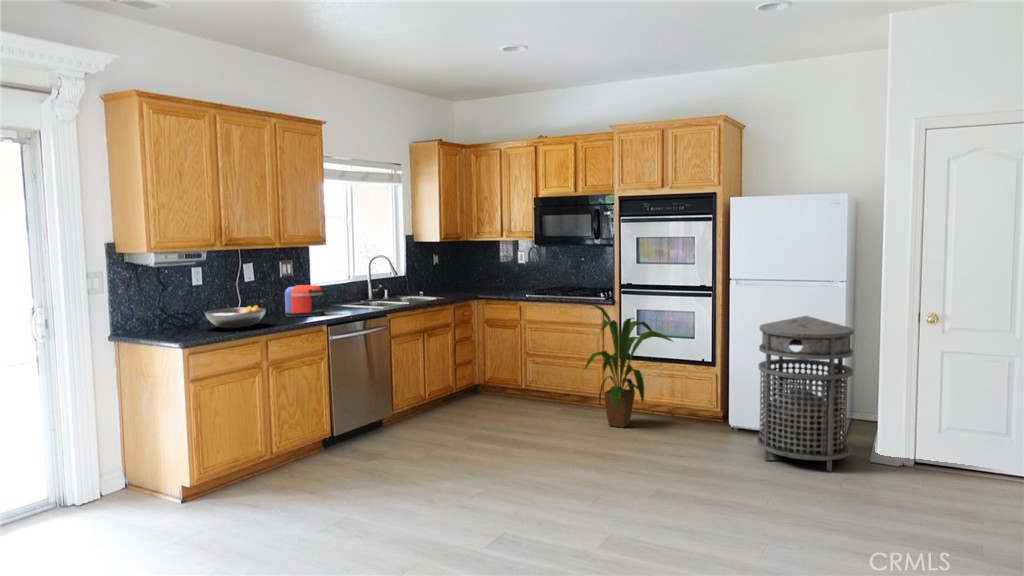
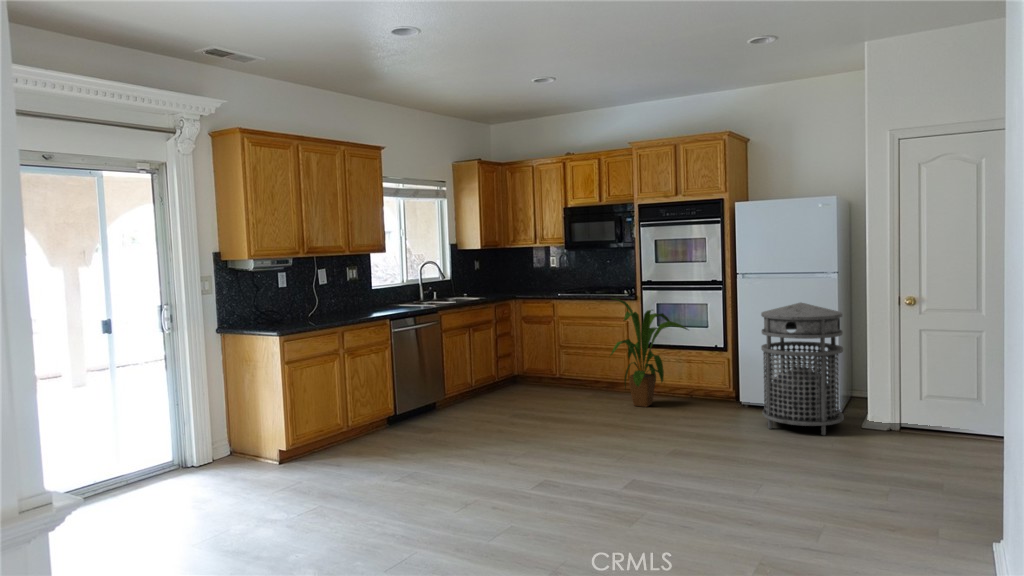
coffee maker: present [285,285,329,317] -> none [353,286,390,313]
fruit bowl: present [205,305,266,328] -> none [291,302,341,321]

